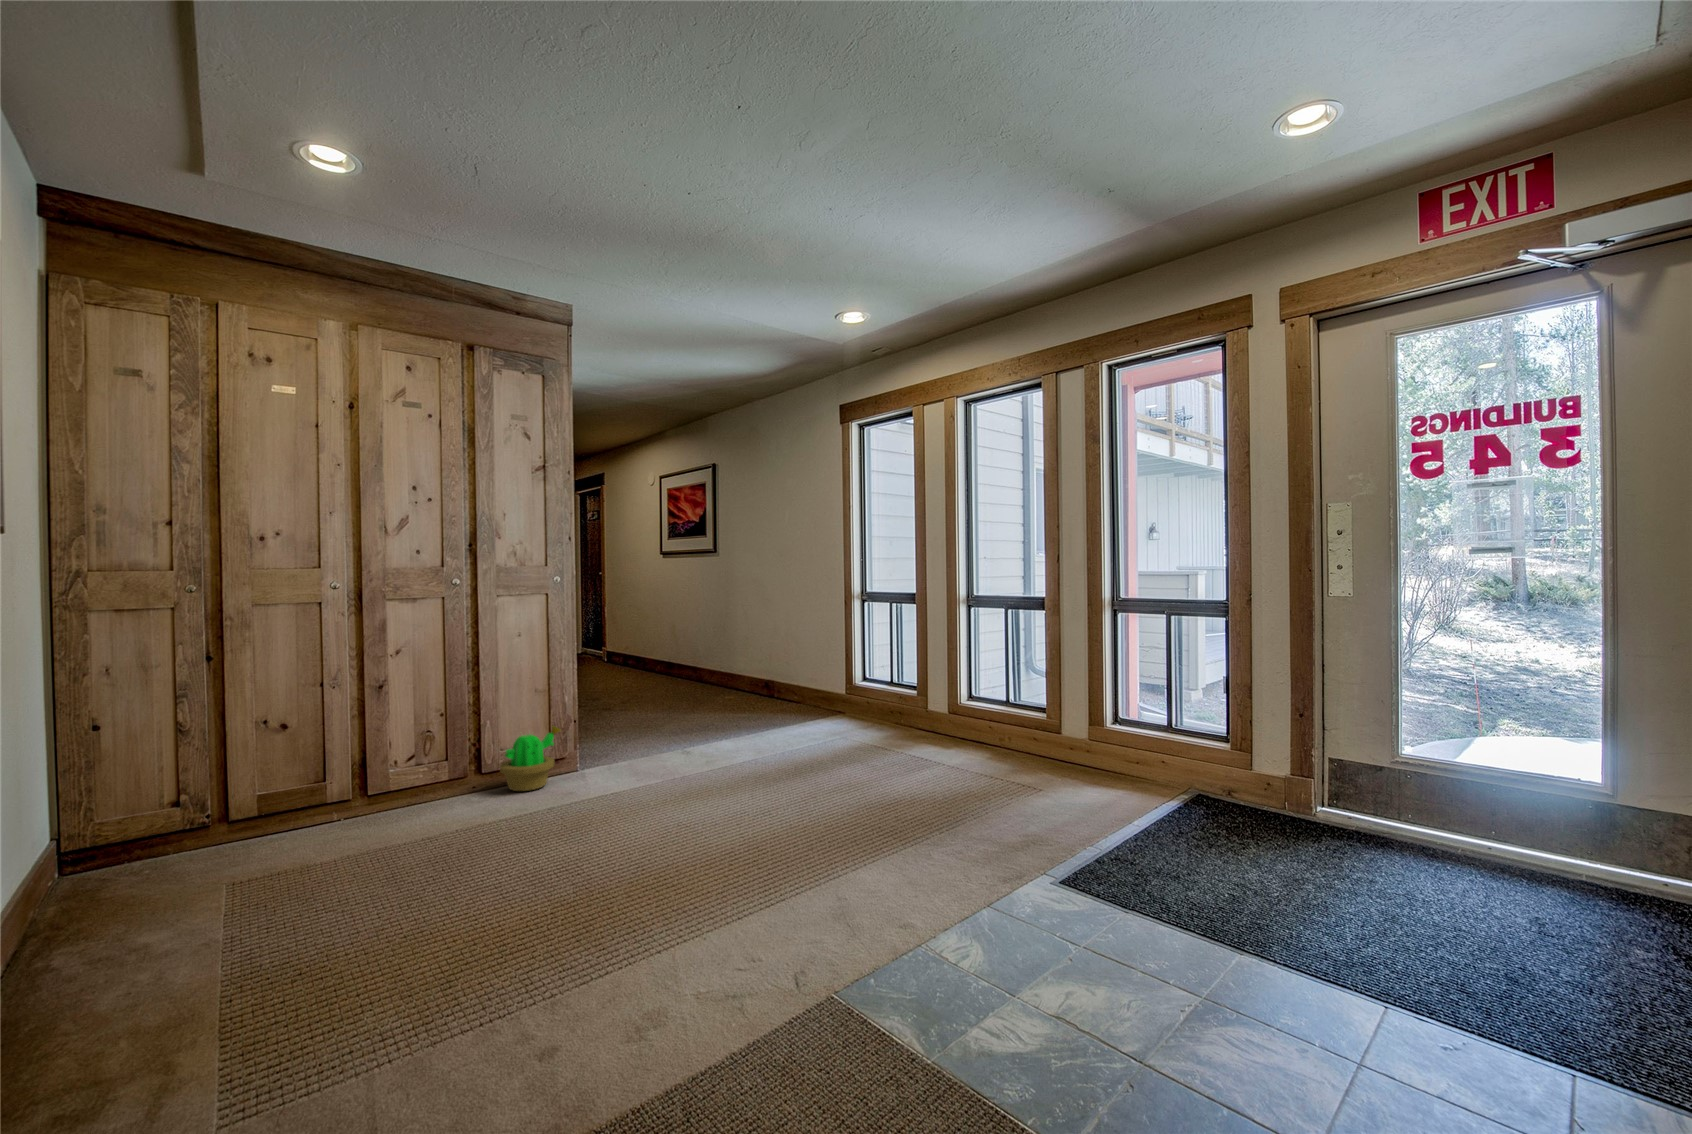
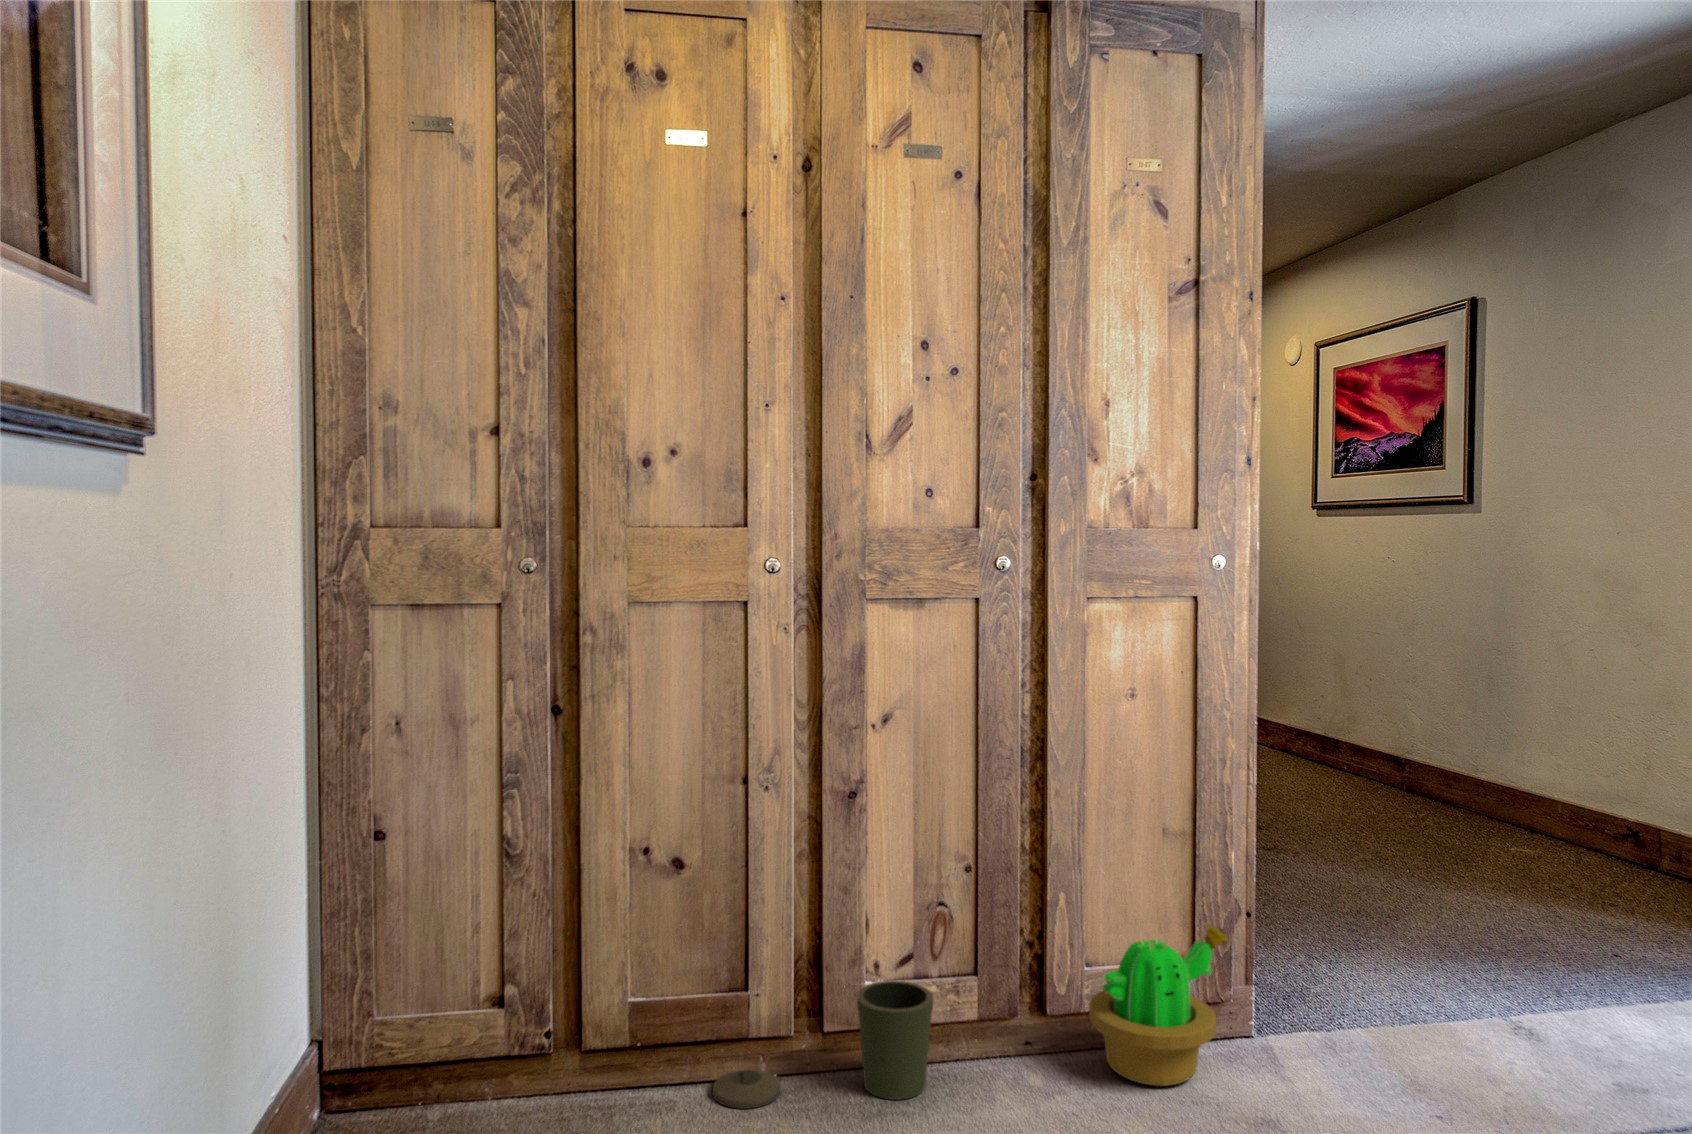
trash can: none [306,767,423,831] -> present [712,981,933,1109]

